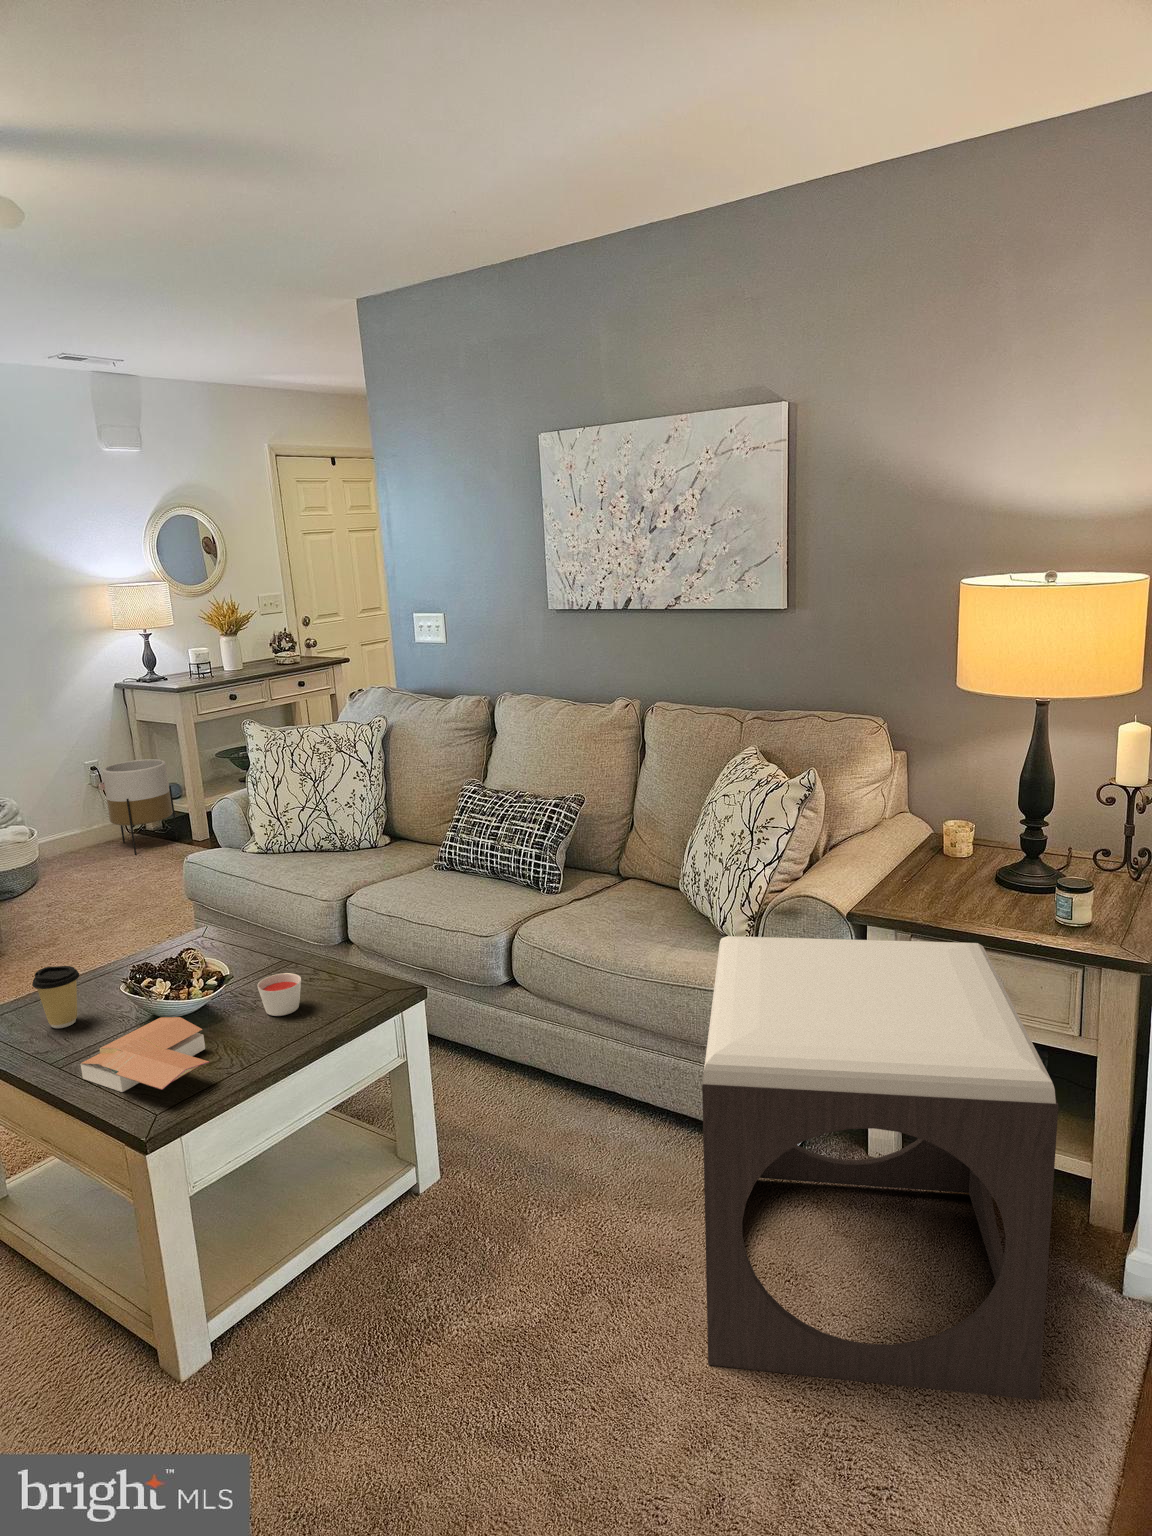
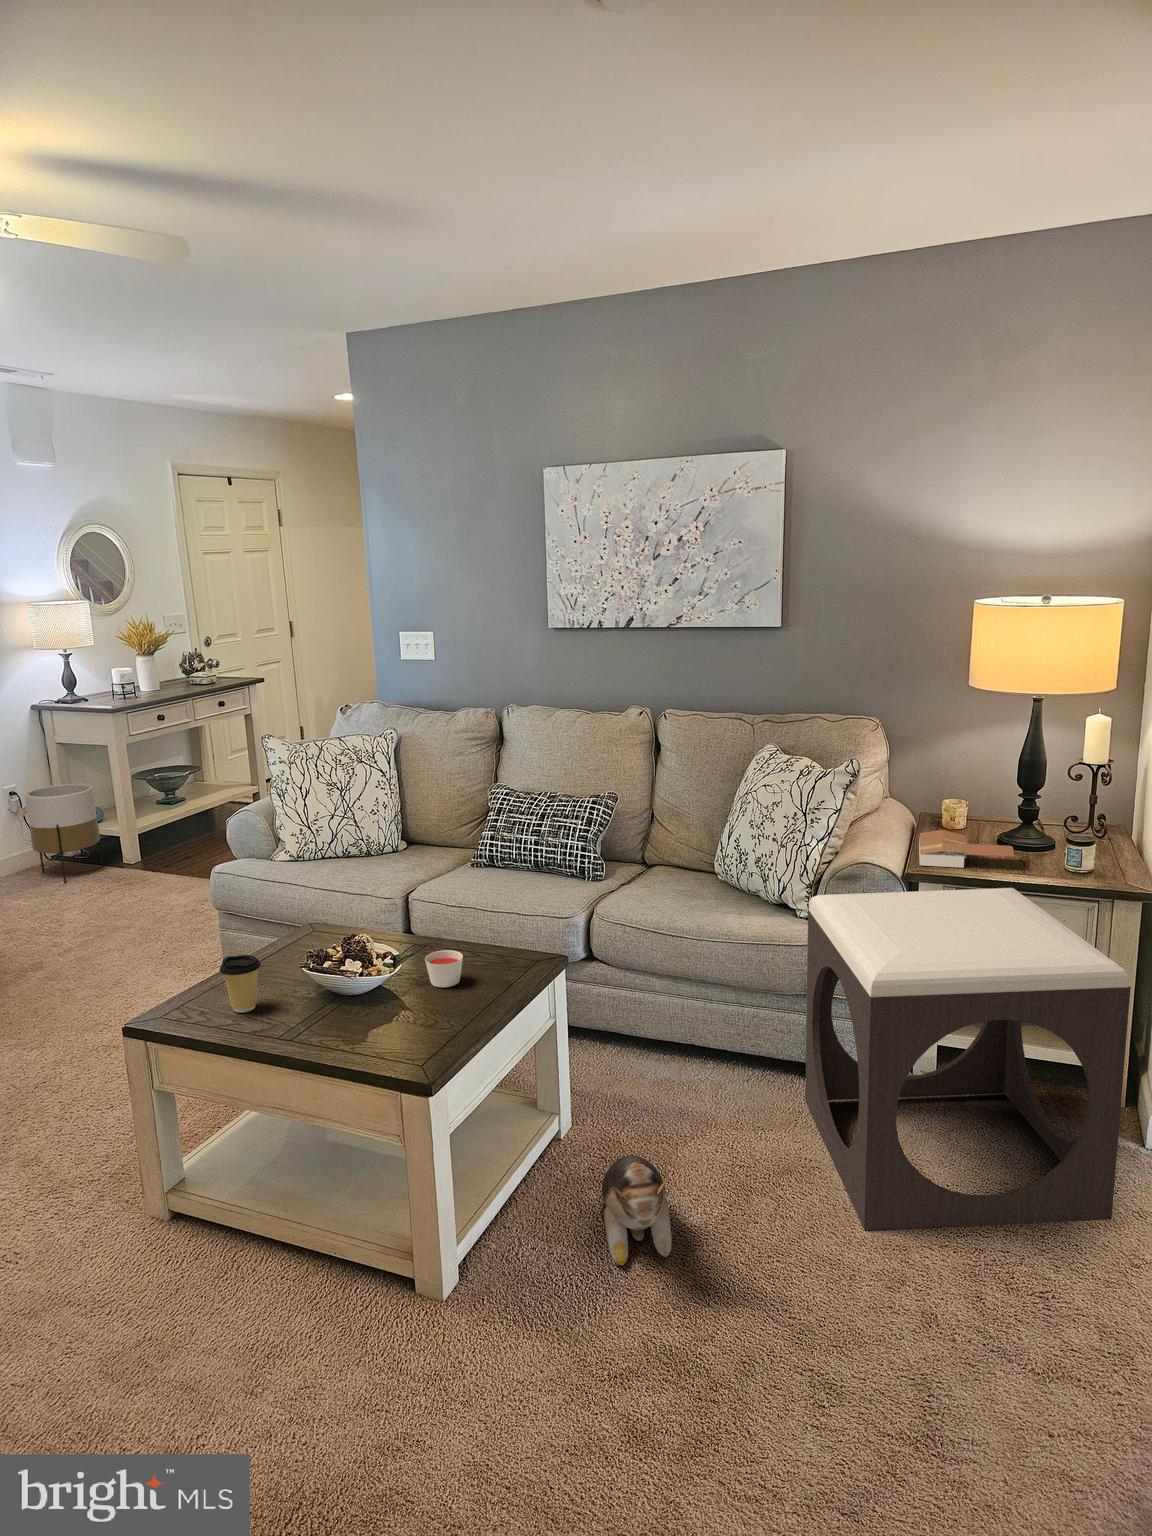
book: present [80,1017,209,1092] -> present [919,830,1015,868]
plush toy: none [365,1235,485,1370] -> present [602,1155,672,1265]

